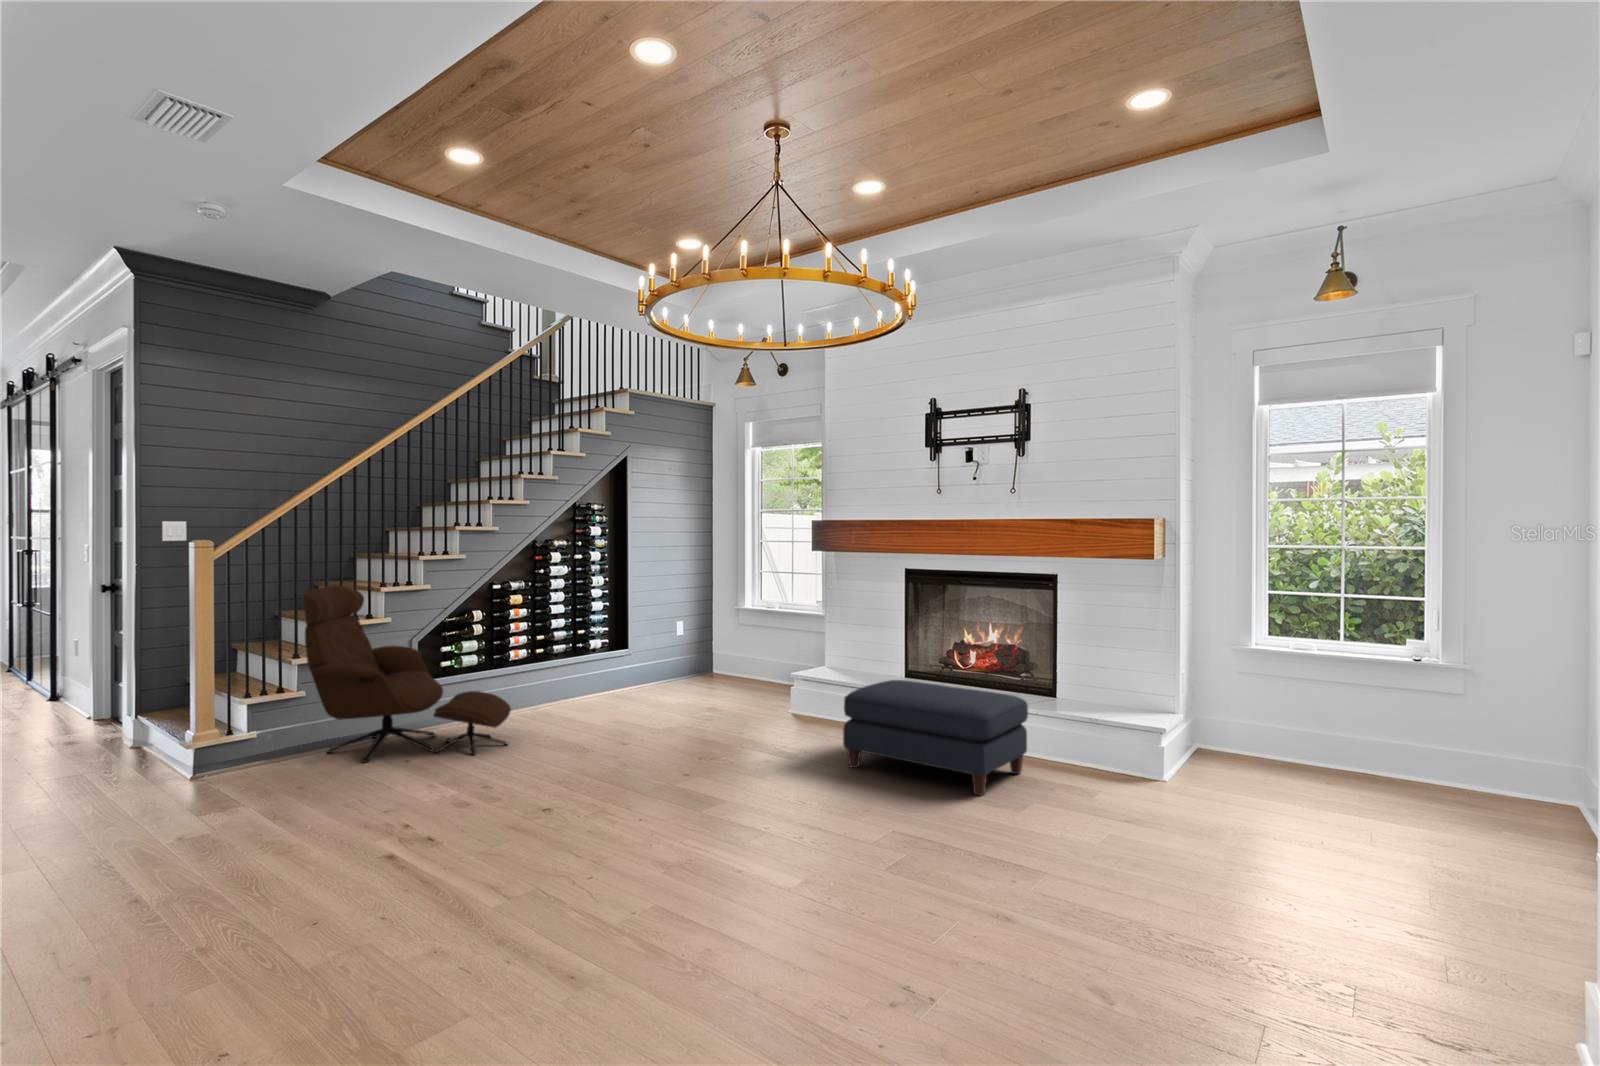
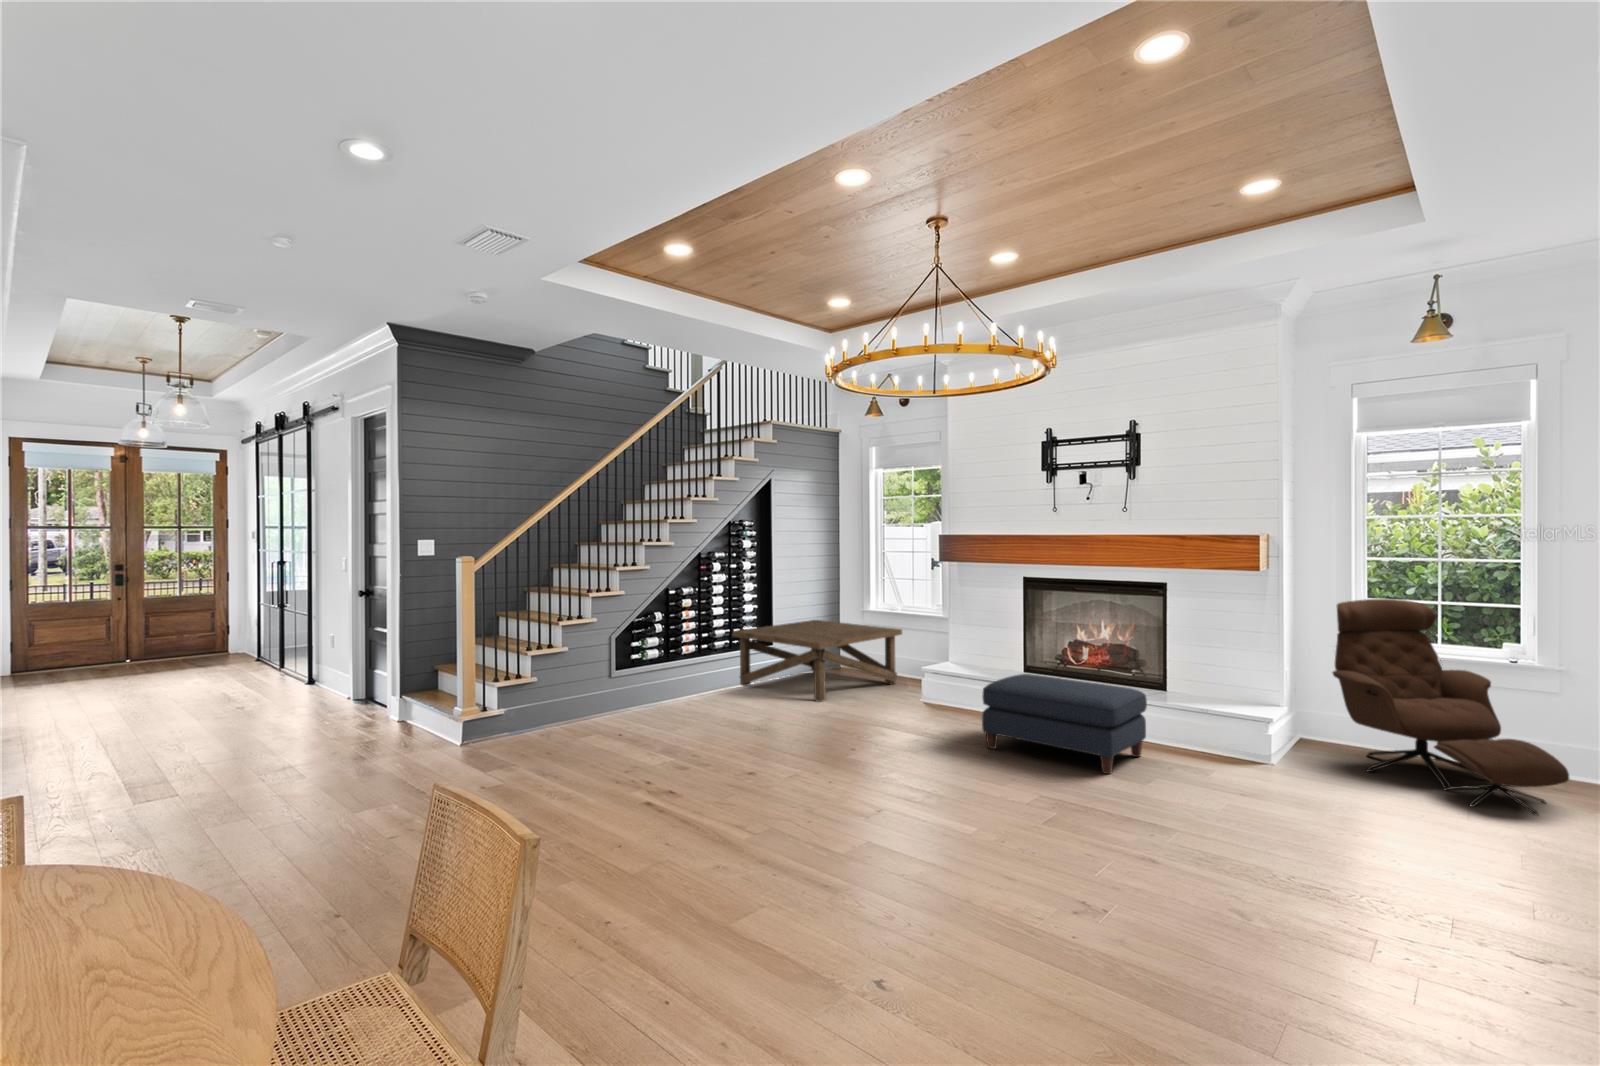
lounge chair: present [303,585,511,763] -> present [1333,599,1569,816]
coffee table: none [573,620,772,715] -> present [732,620,902,702]

